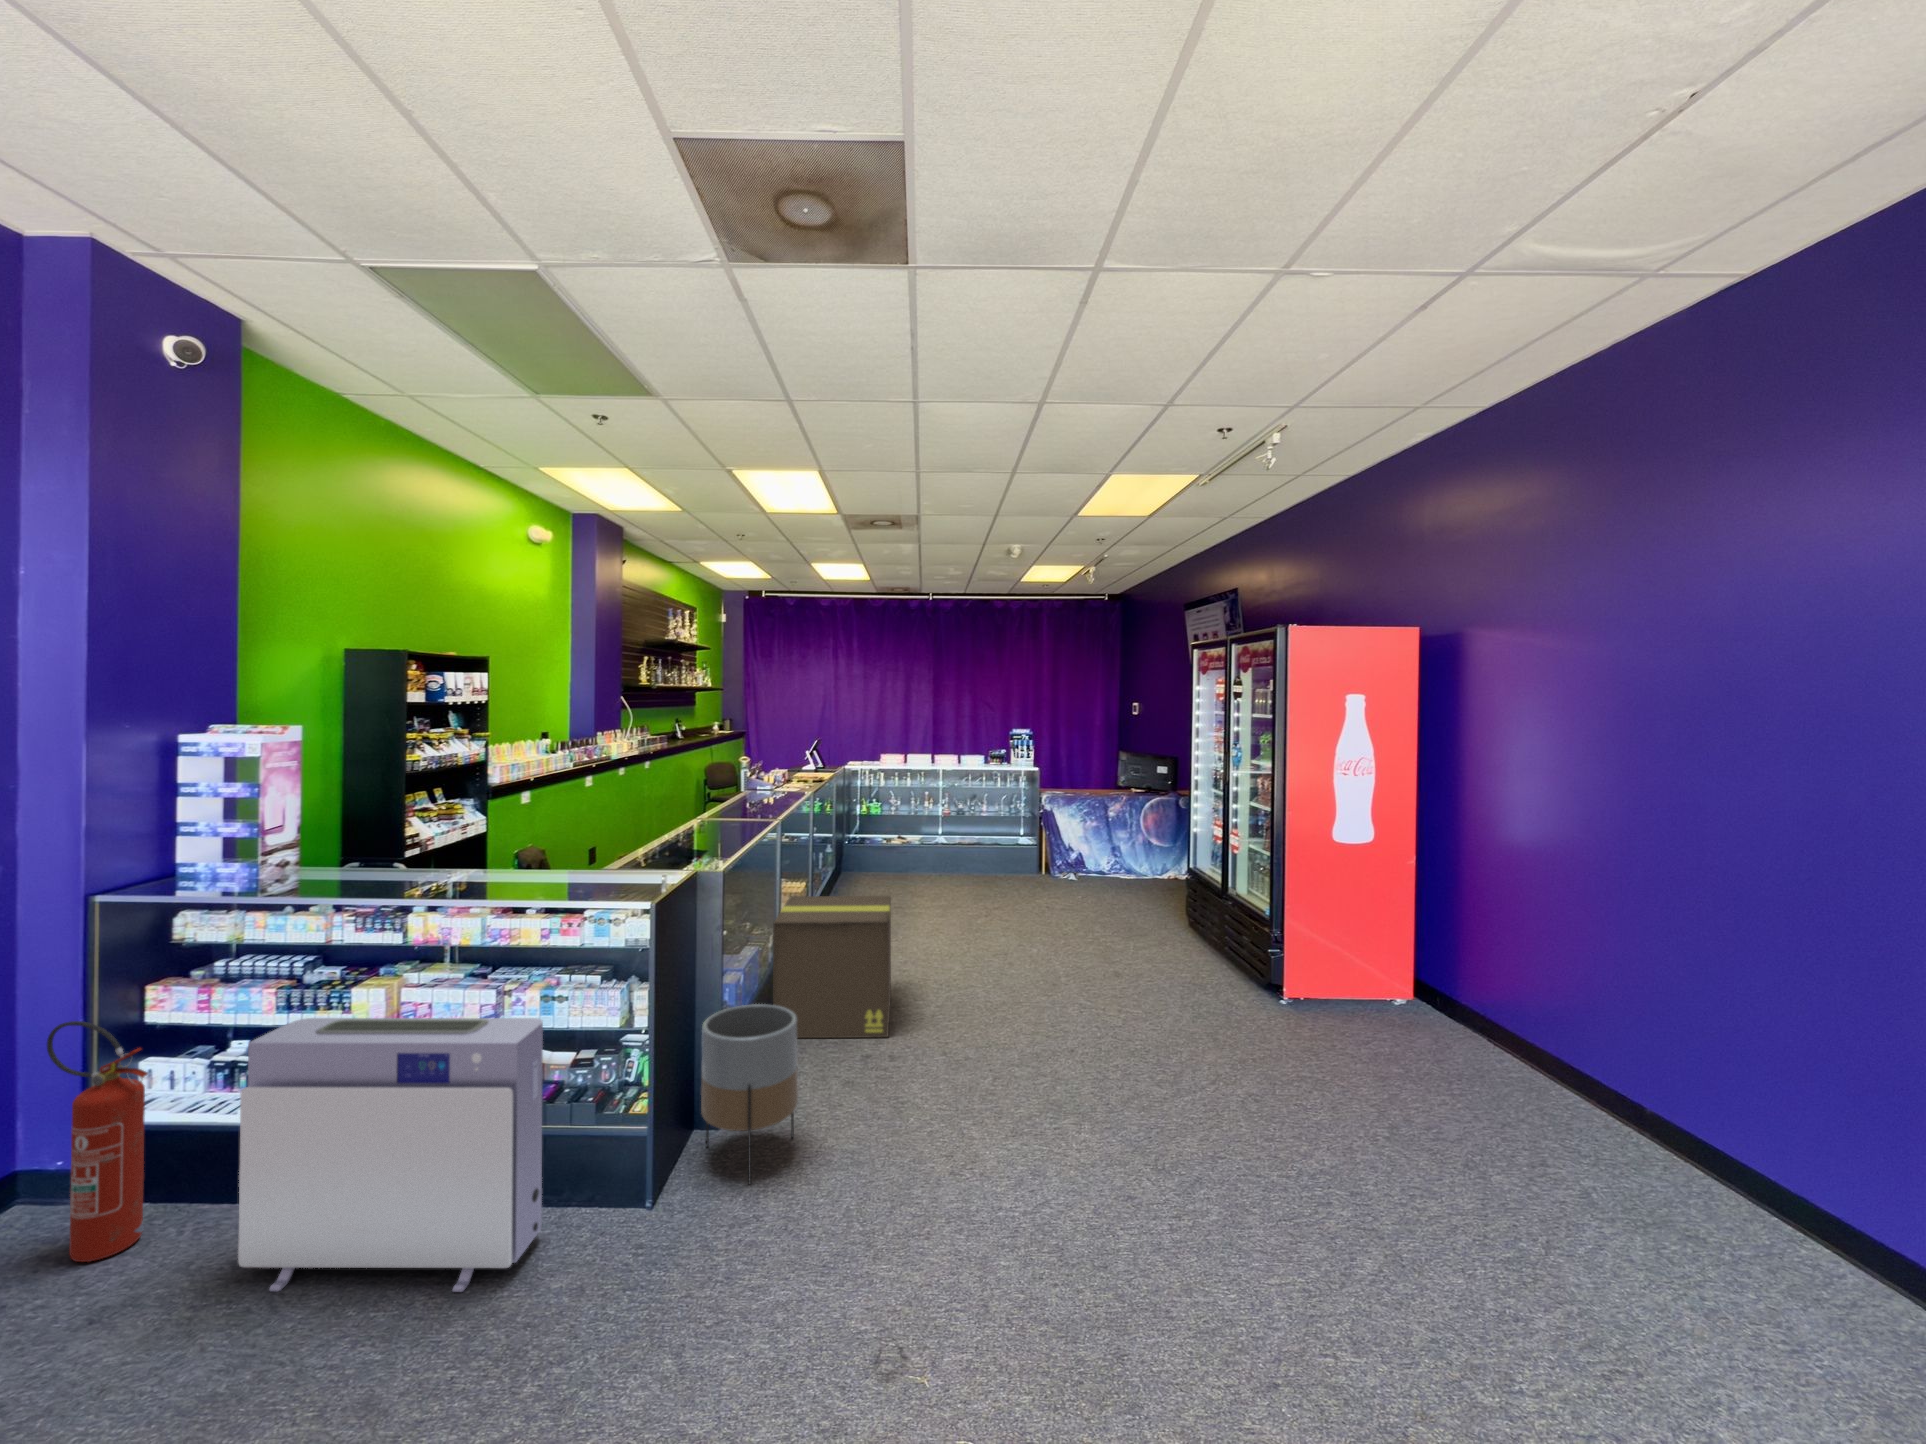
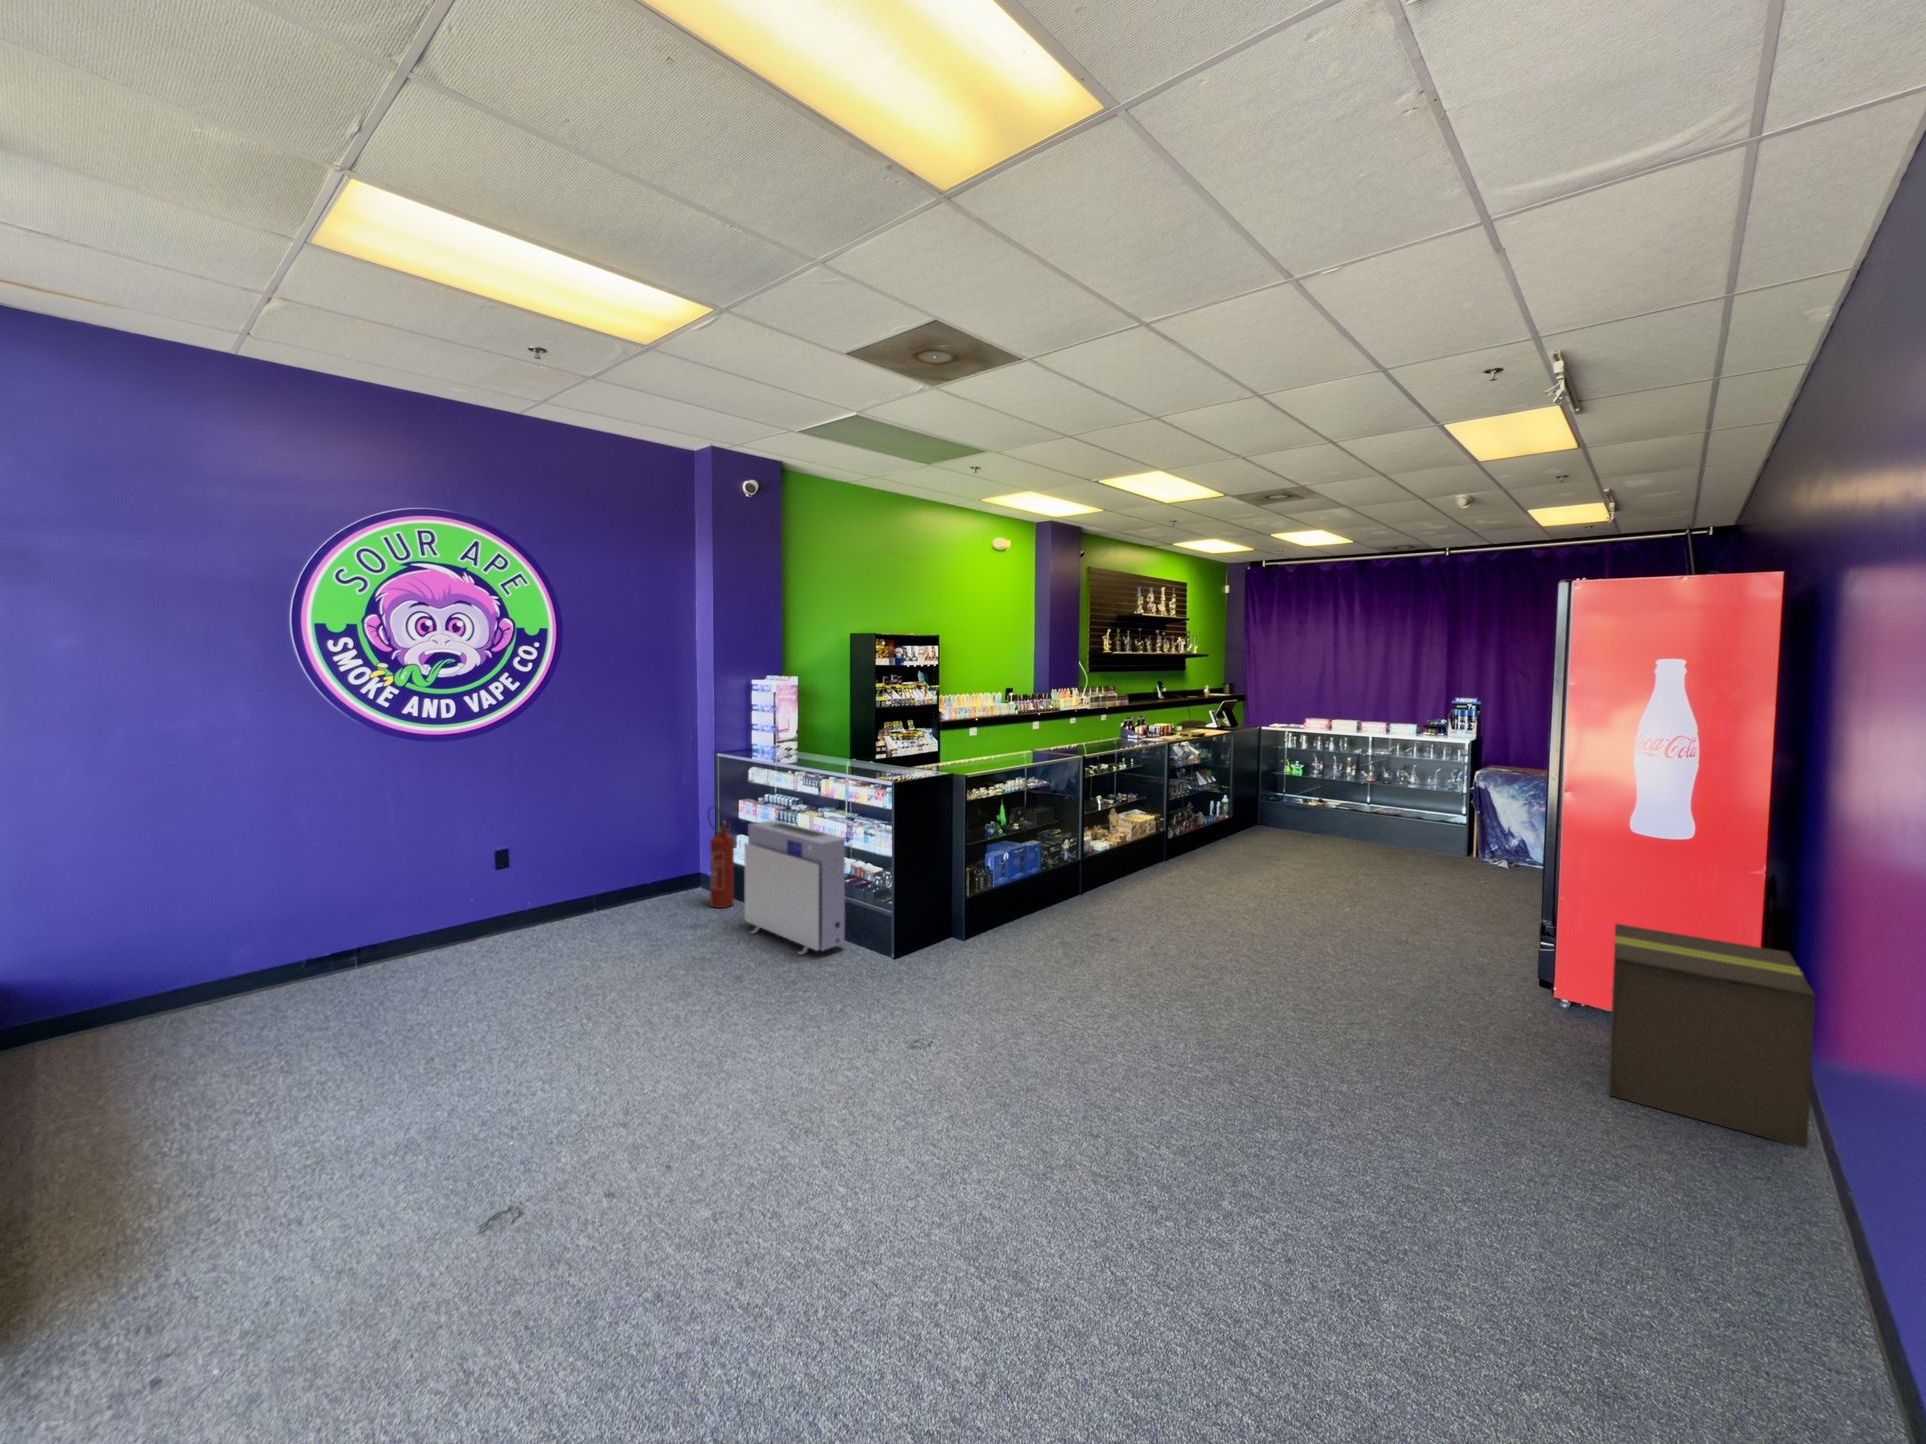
cardboard box: present [773,896,891,1038] -> present [1609,924,1815,1148]
planter: present [701,1004,798,1184] -> none [935,864,995,962]

